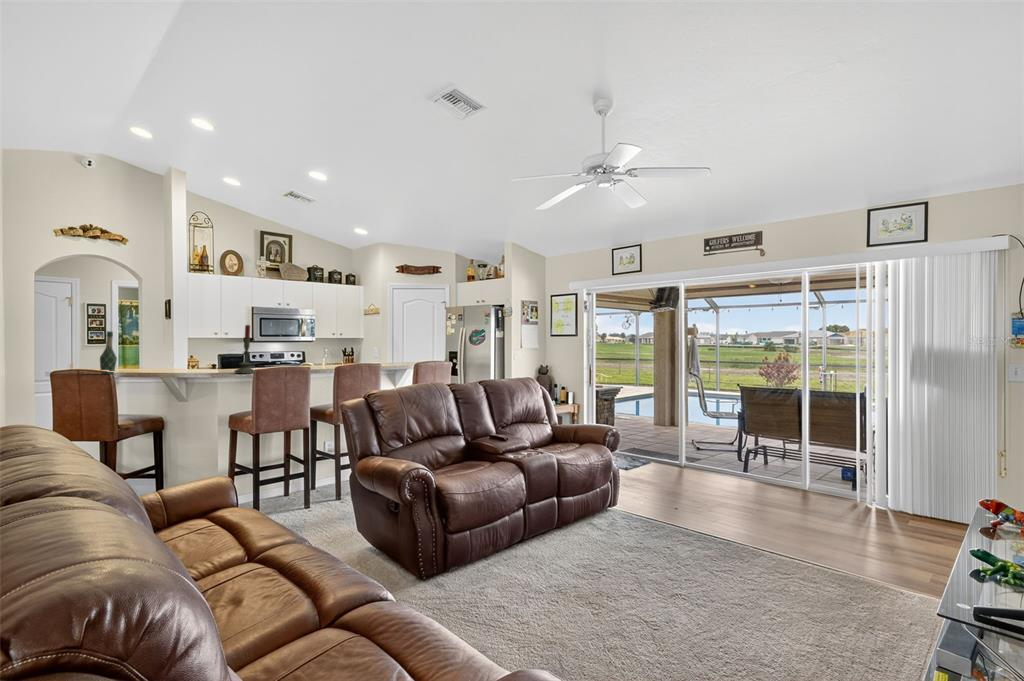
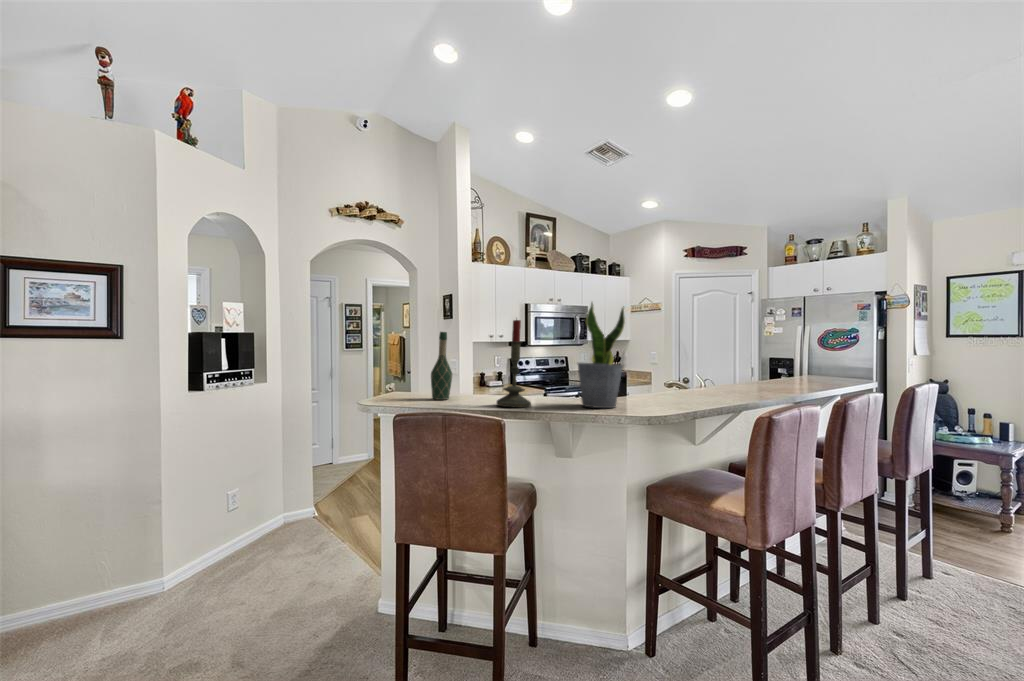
potted plant: none [182,315,213,375] -> present [578,303,625,408]
candle: present [234,325,256,374] -> present [497,320,531,407]

